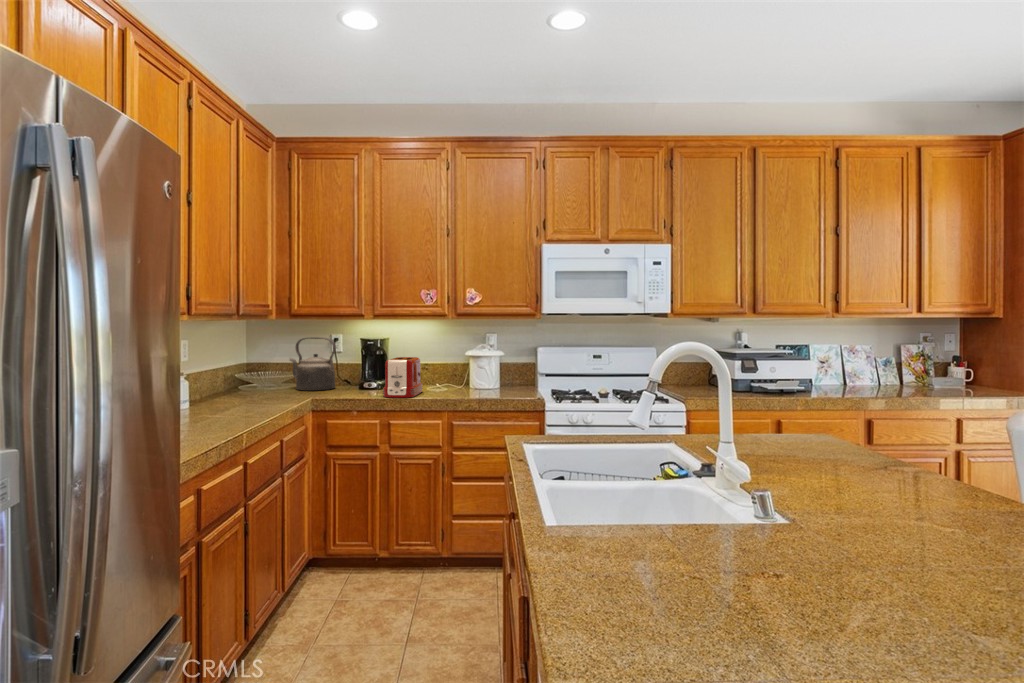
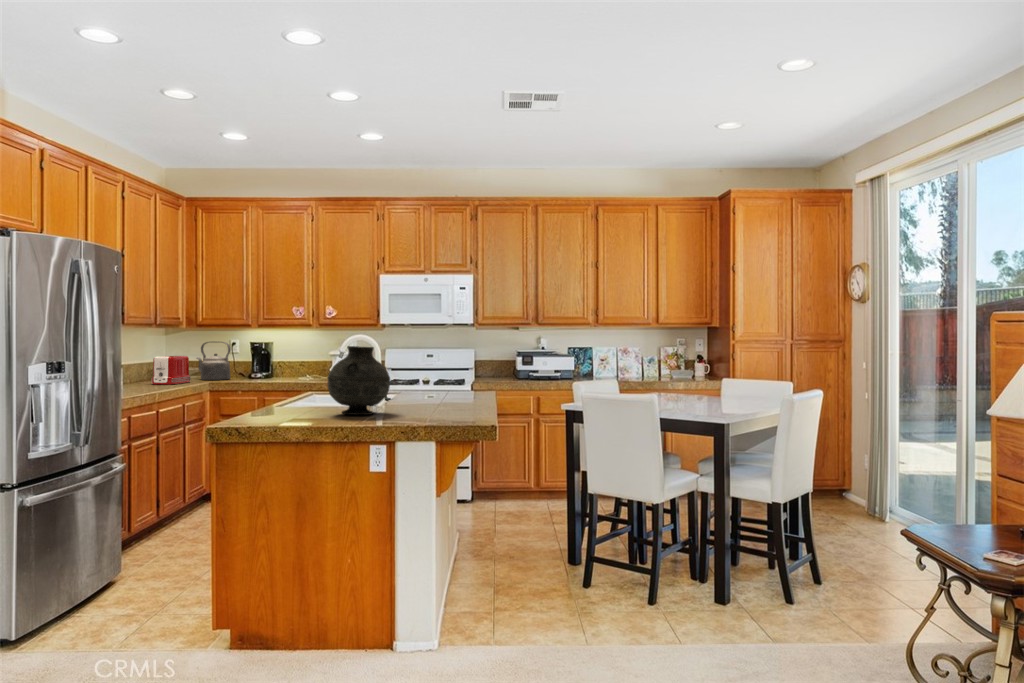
toaster: present [383,357,423,398] -> present [151,356,191,385]
vase: none [740,382,942,593] -> present [328,346,390,415]

